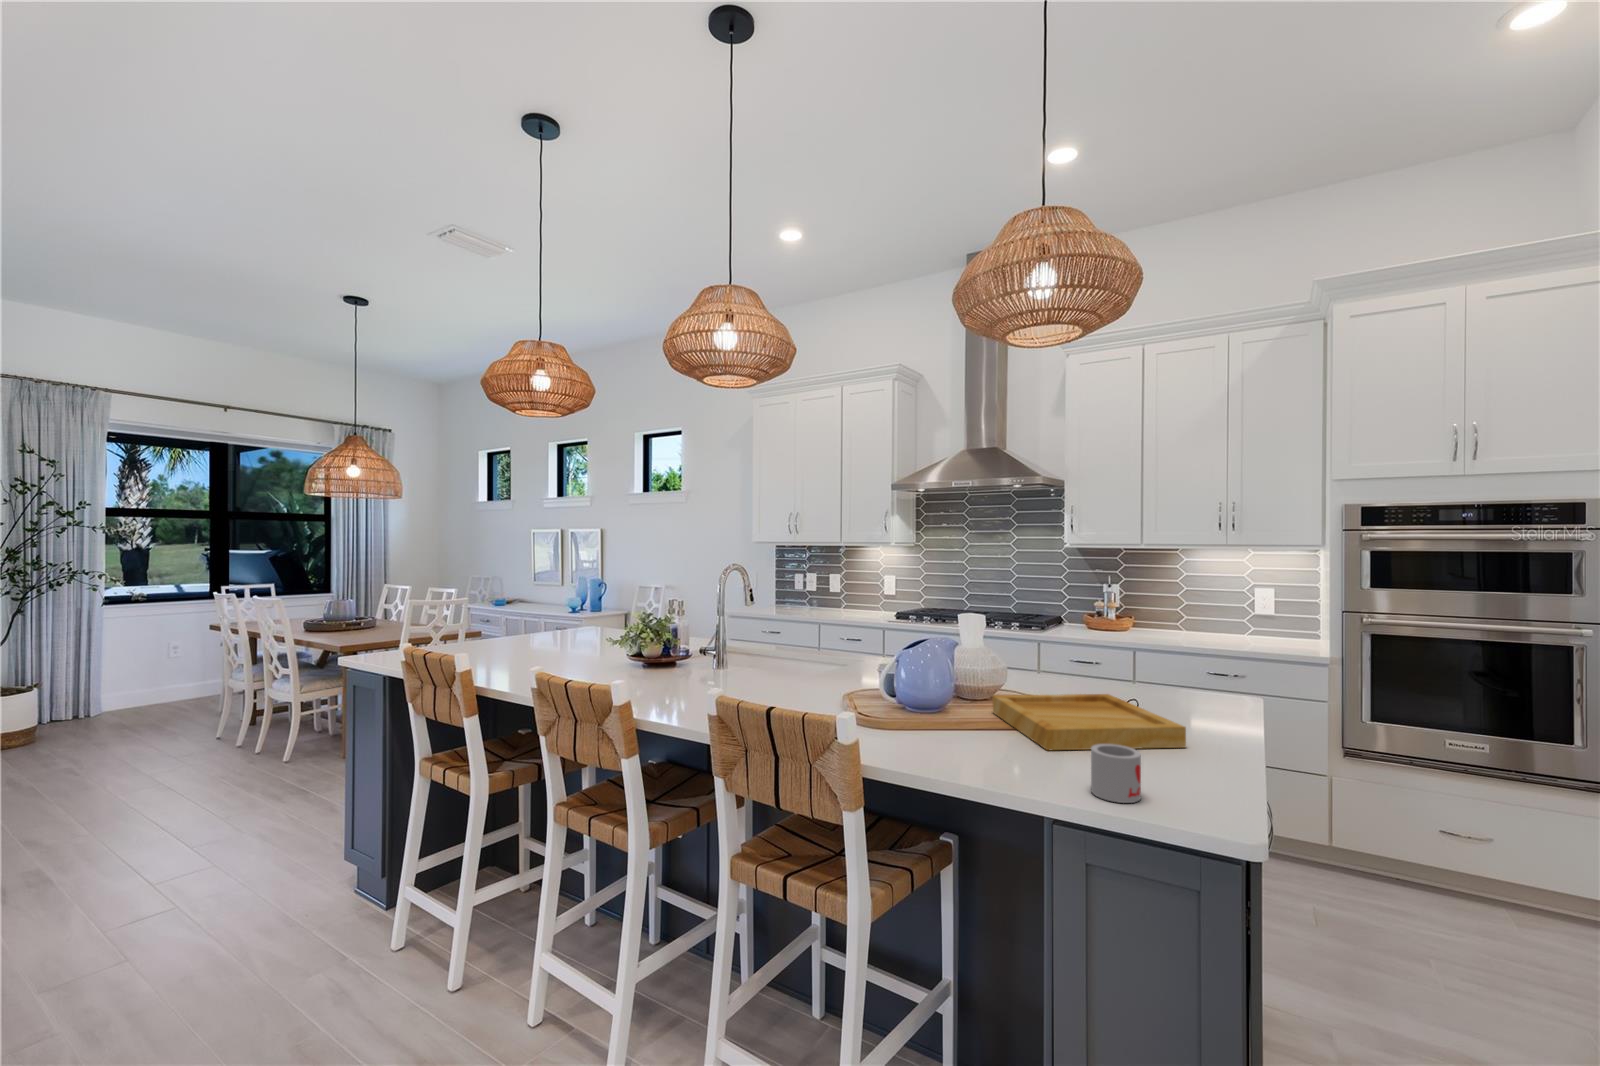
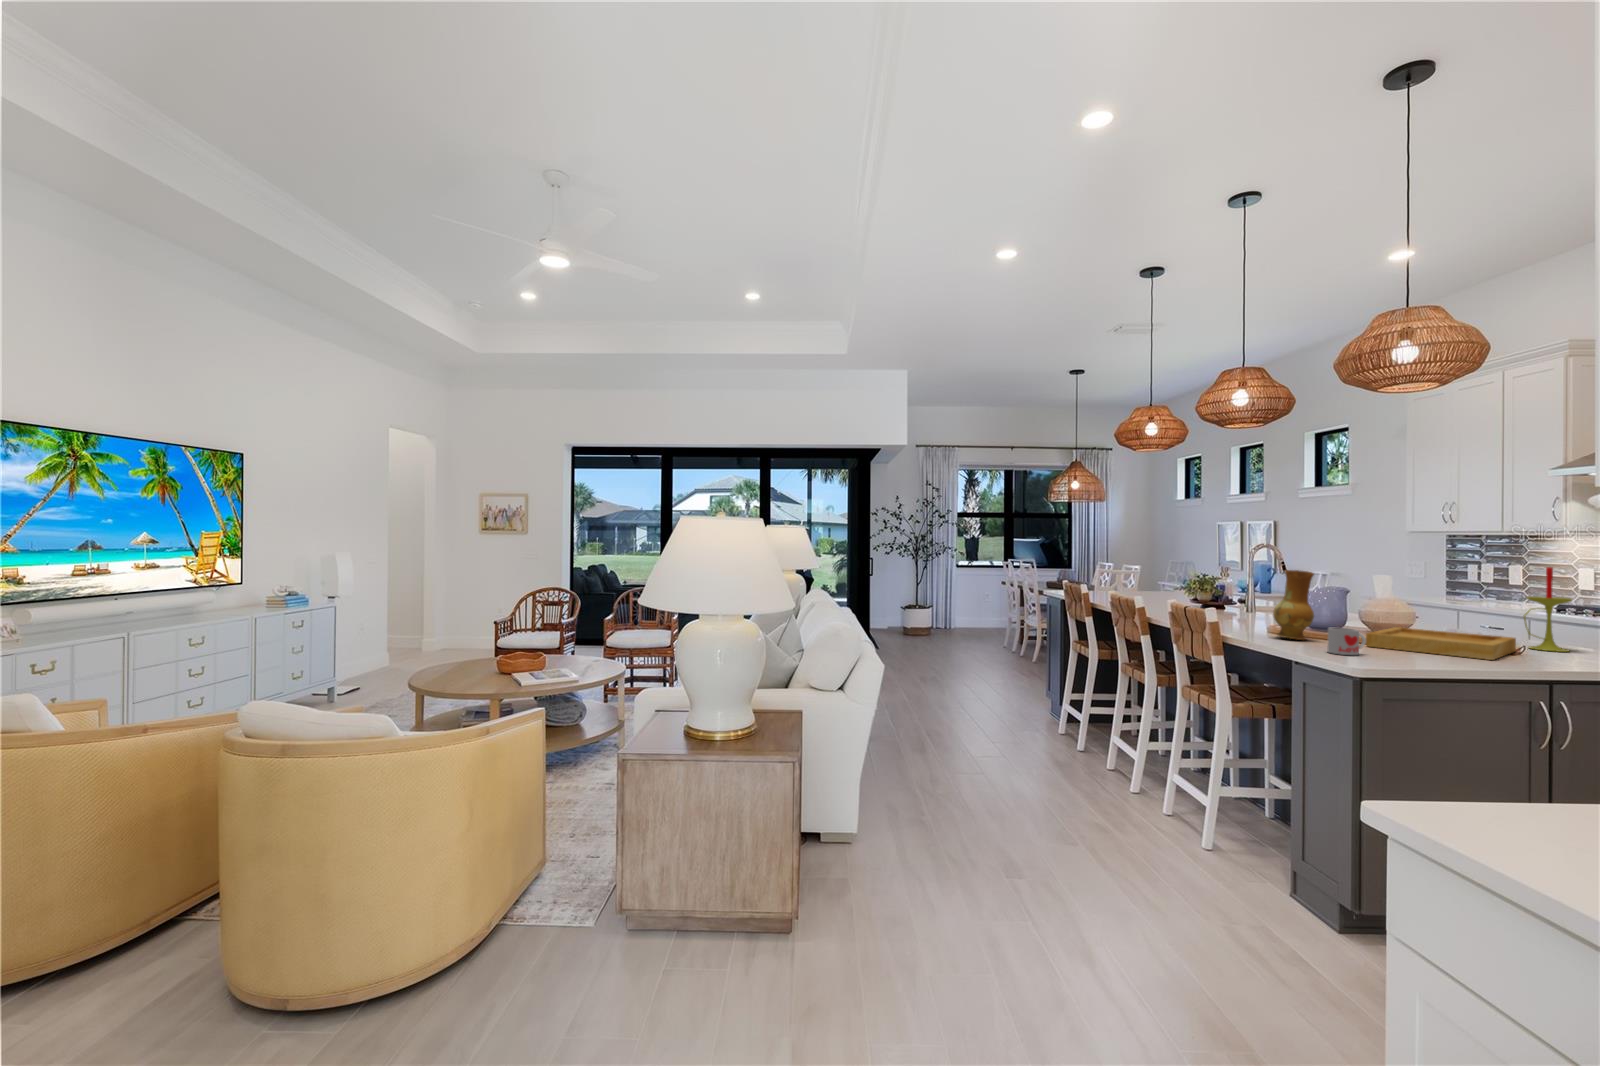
candle: none [1076,598,1118,701] -> present [1524,567,1572,652]
ceramic jug: none [923,634,985,759] -> present [1273,570,1314,640]

